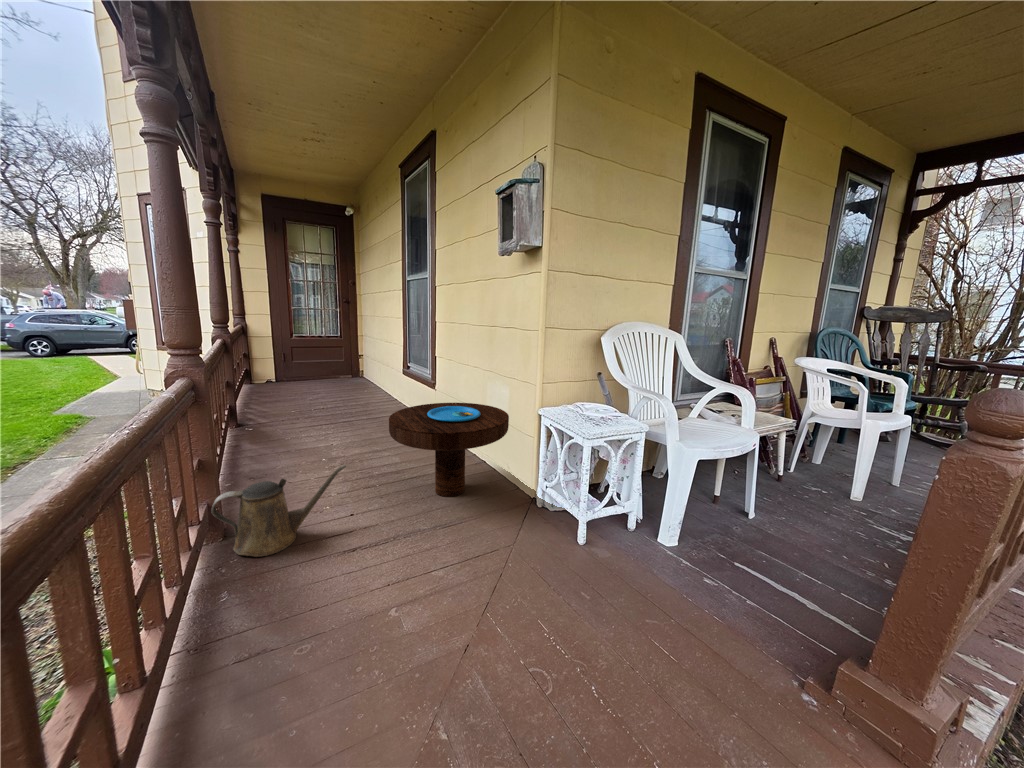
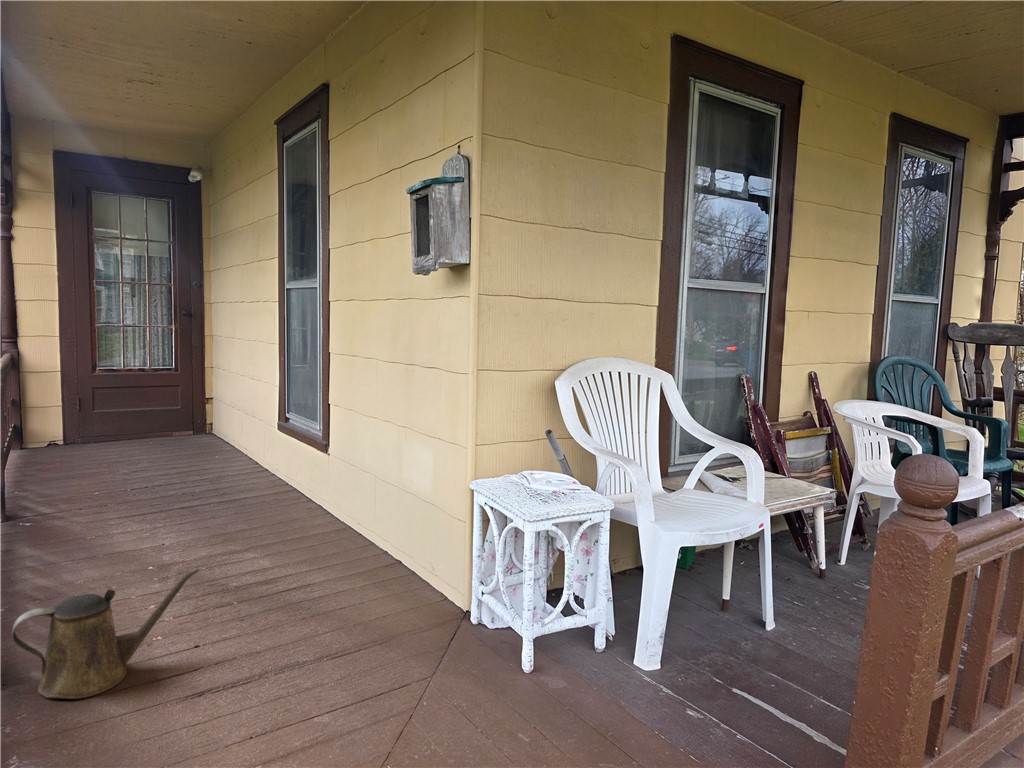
side table: present [389,403,509,497] -> none [259,476,431,613]

